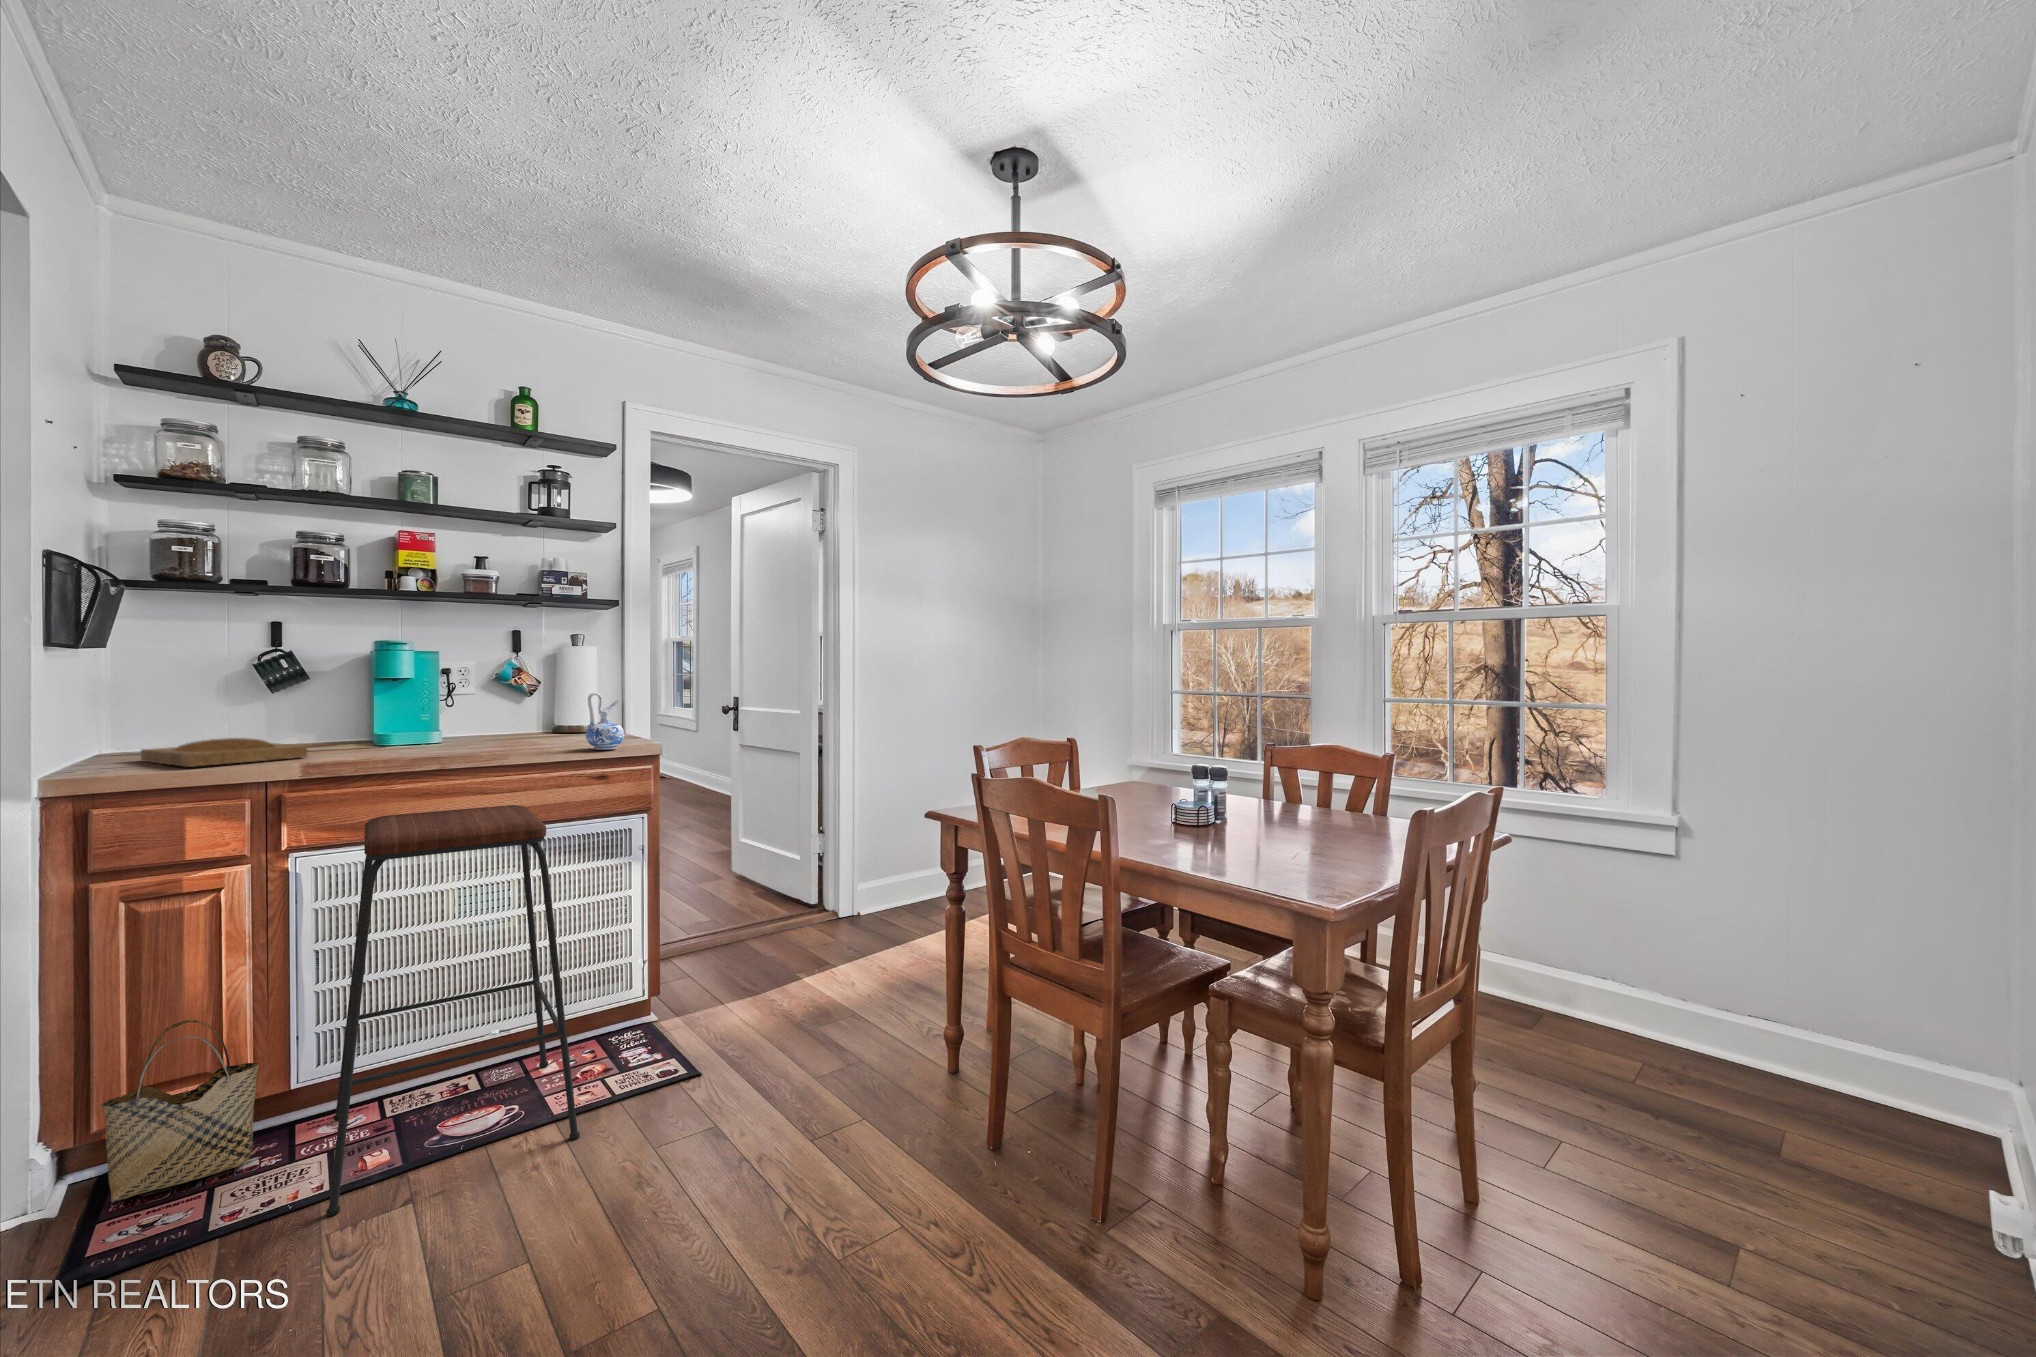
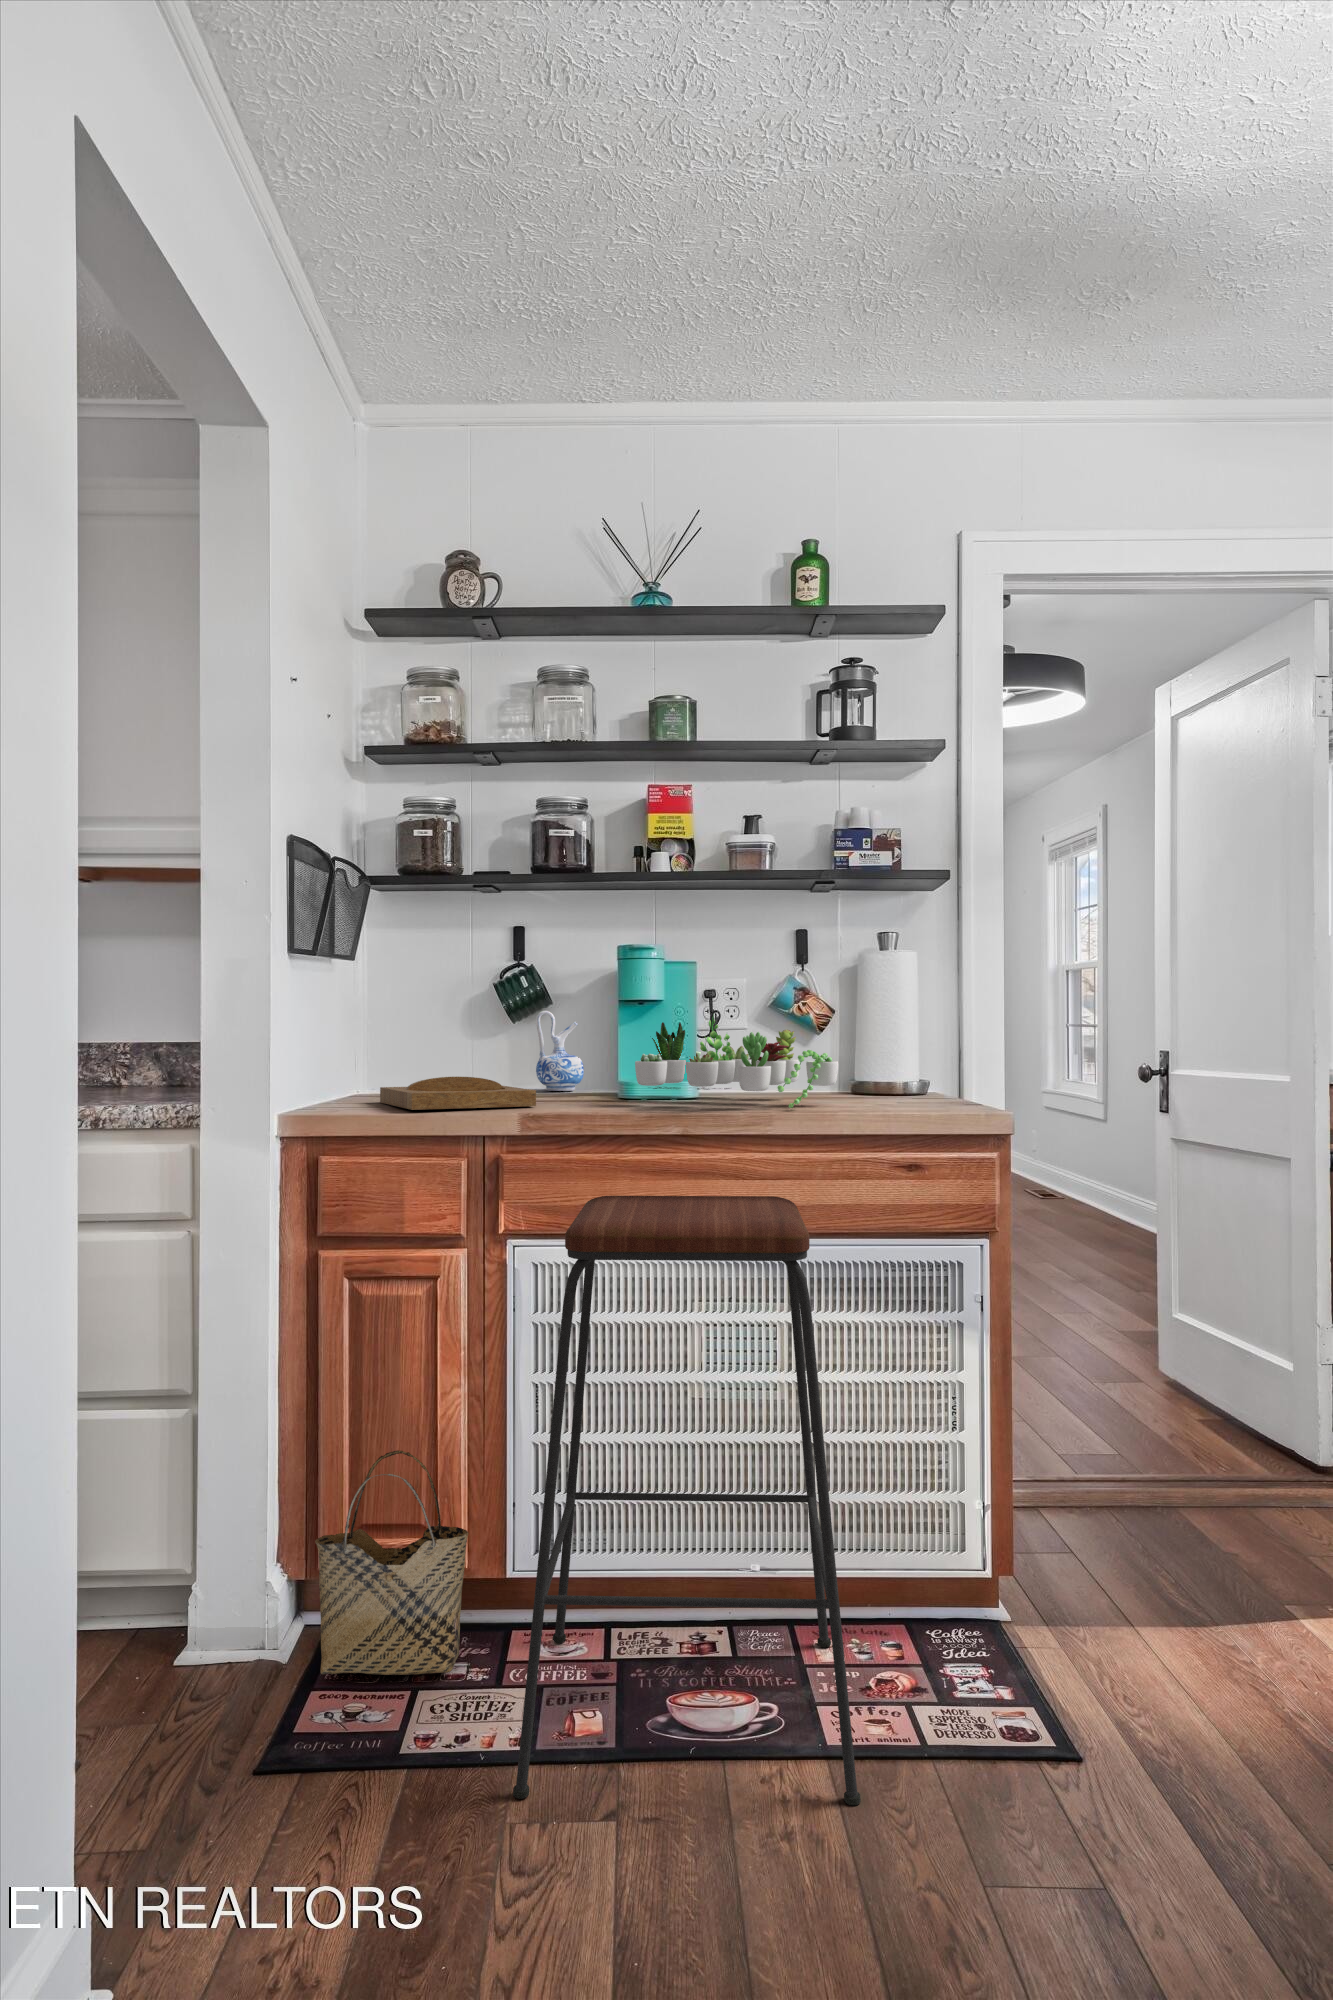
succulent plant: none [392,689,550,749] -> present [635,1018,838,1108]
ceramic pitcher: present [586,693,624,750] -> present [536,1011,584,1091]

